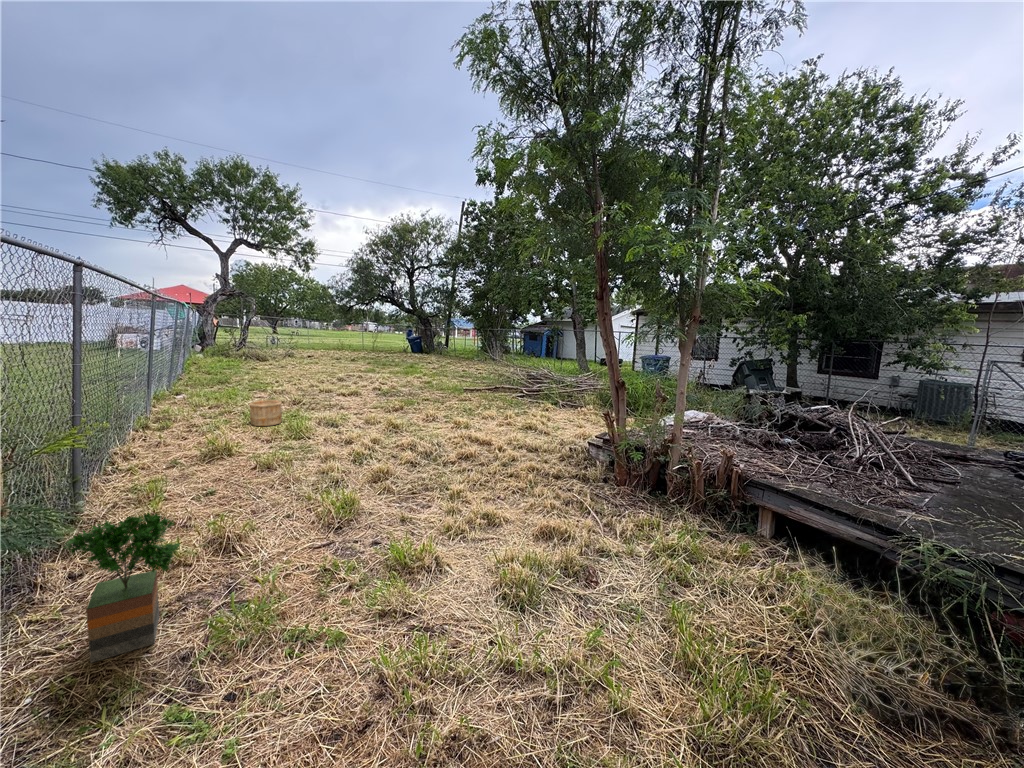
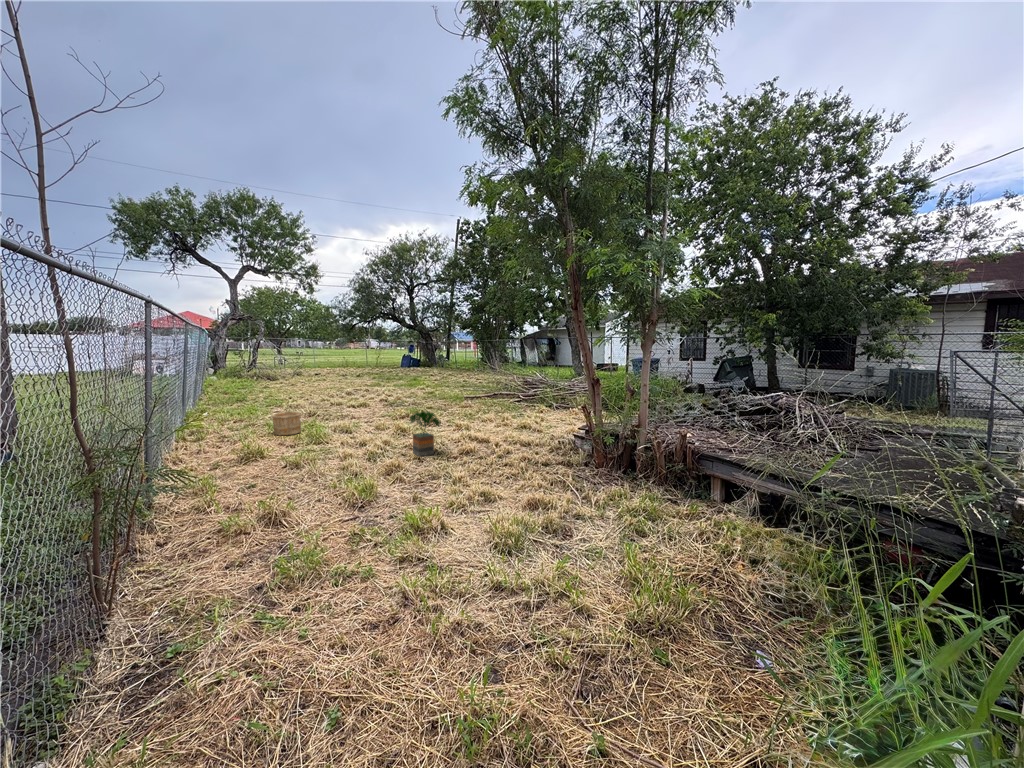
potted tree: present [65,513,180,663] -> present [410,412,440,457]

